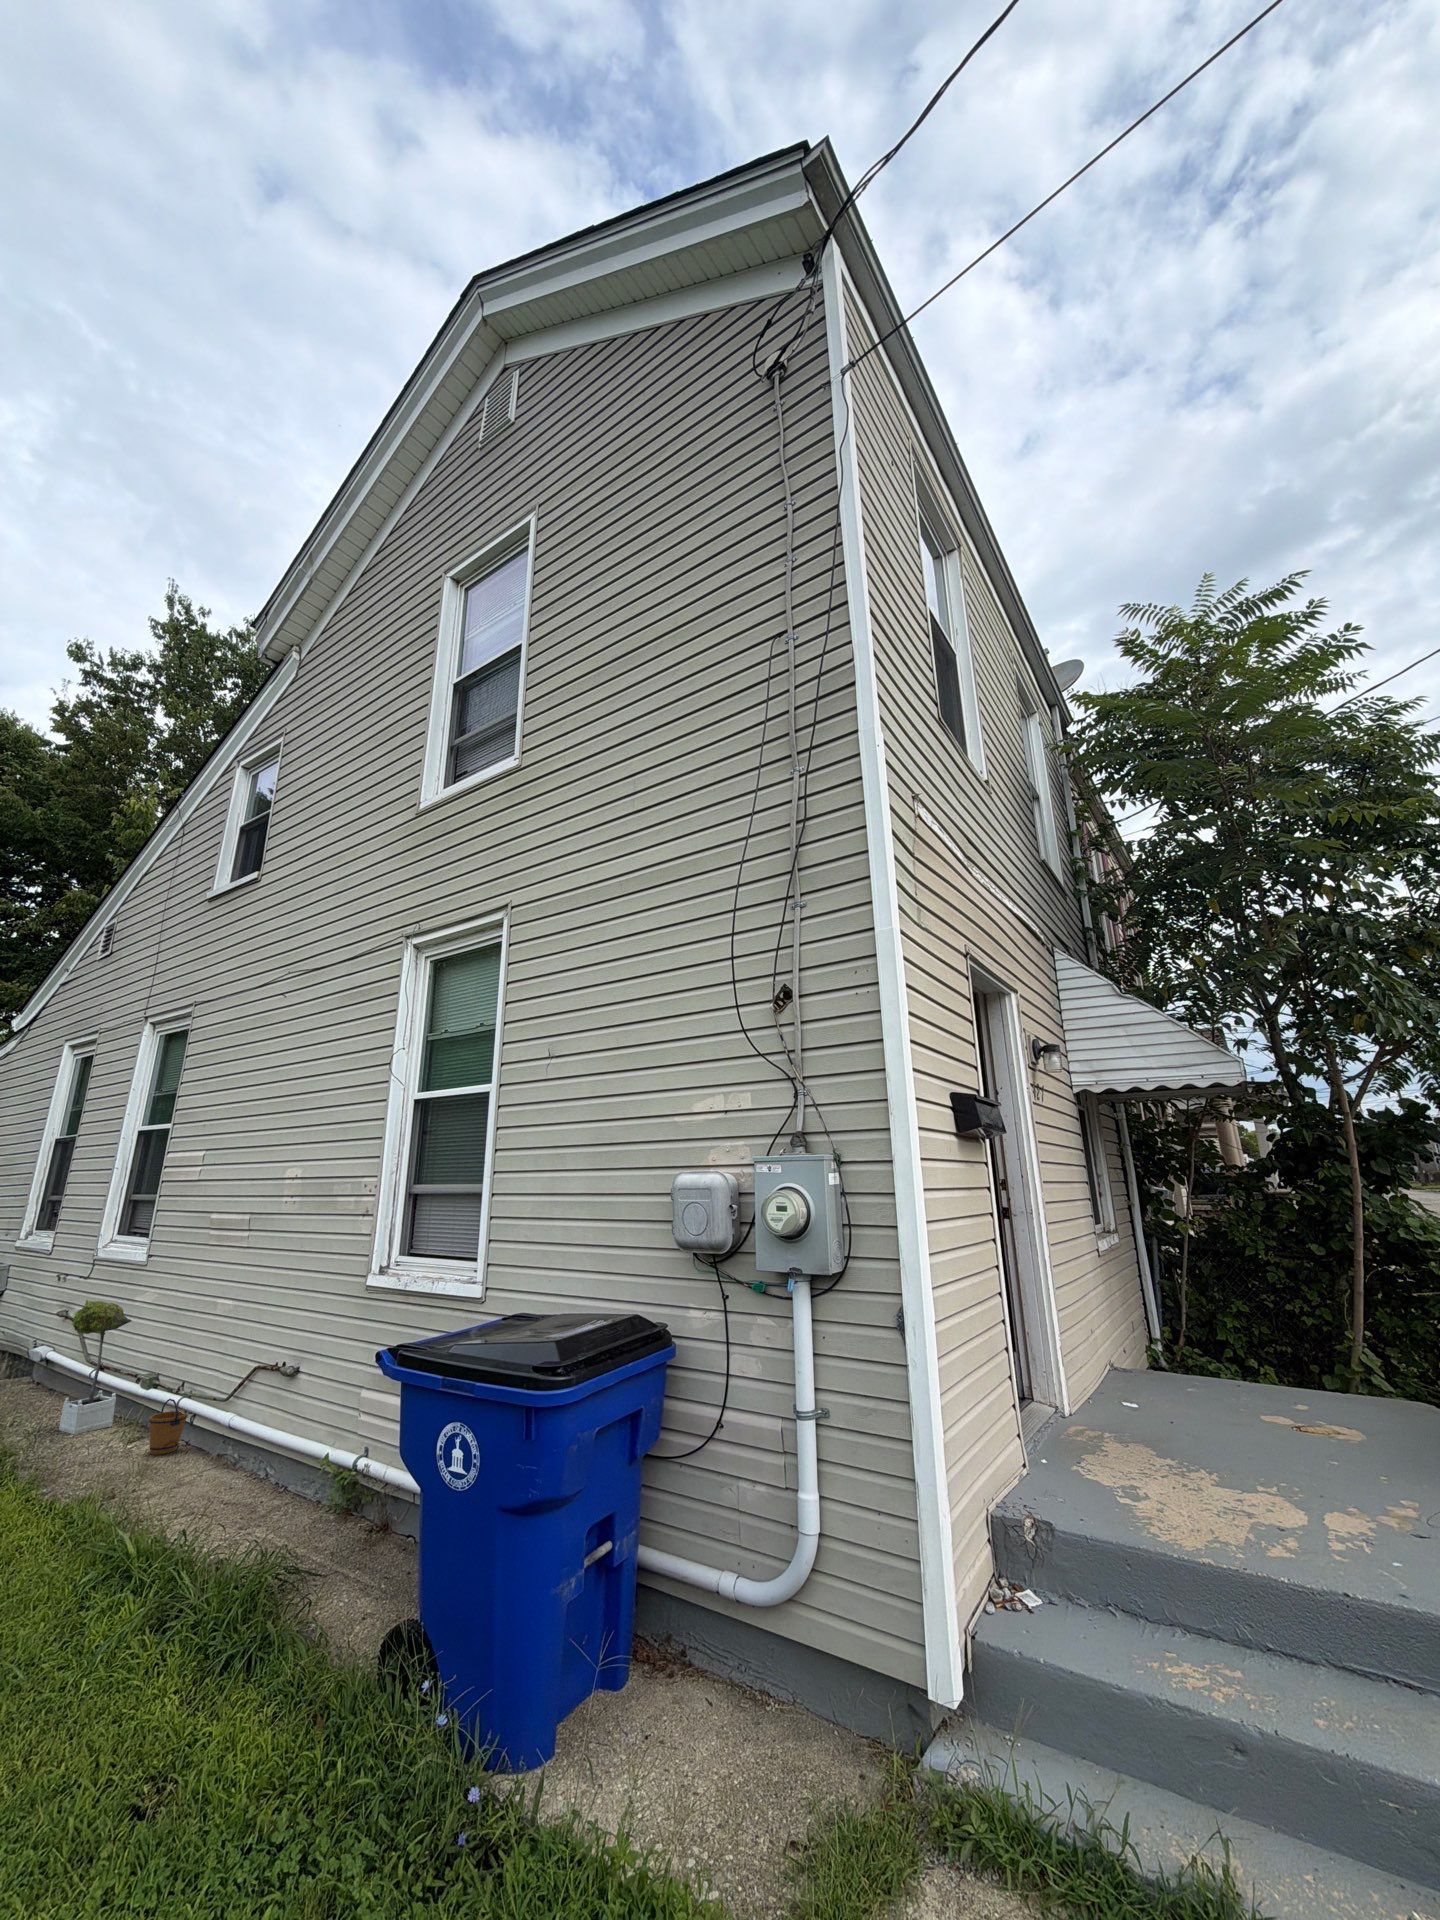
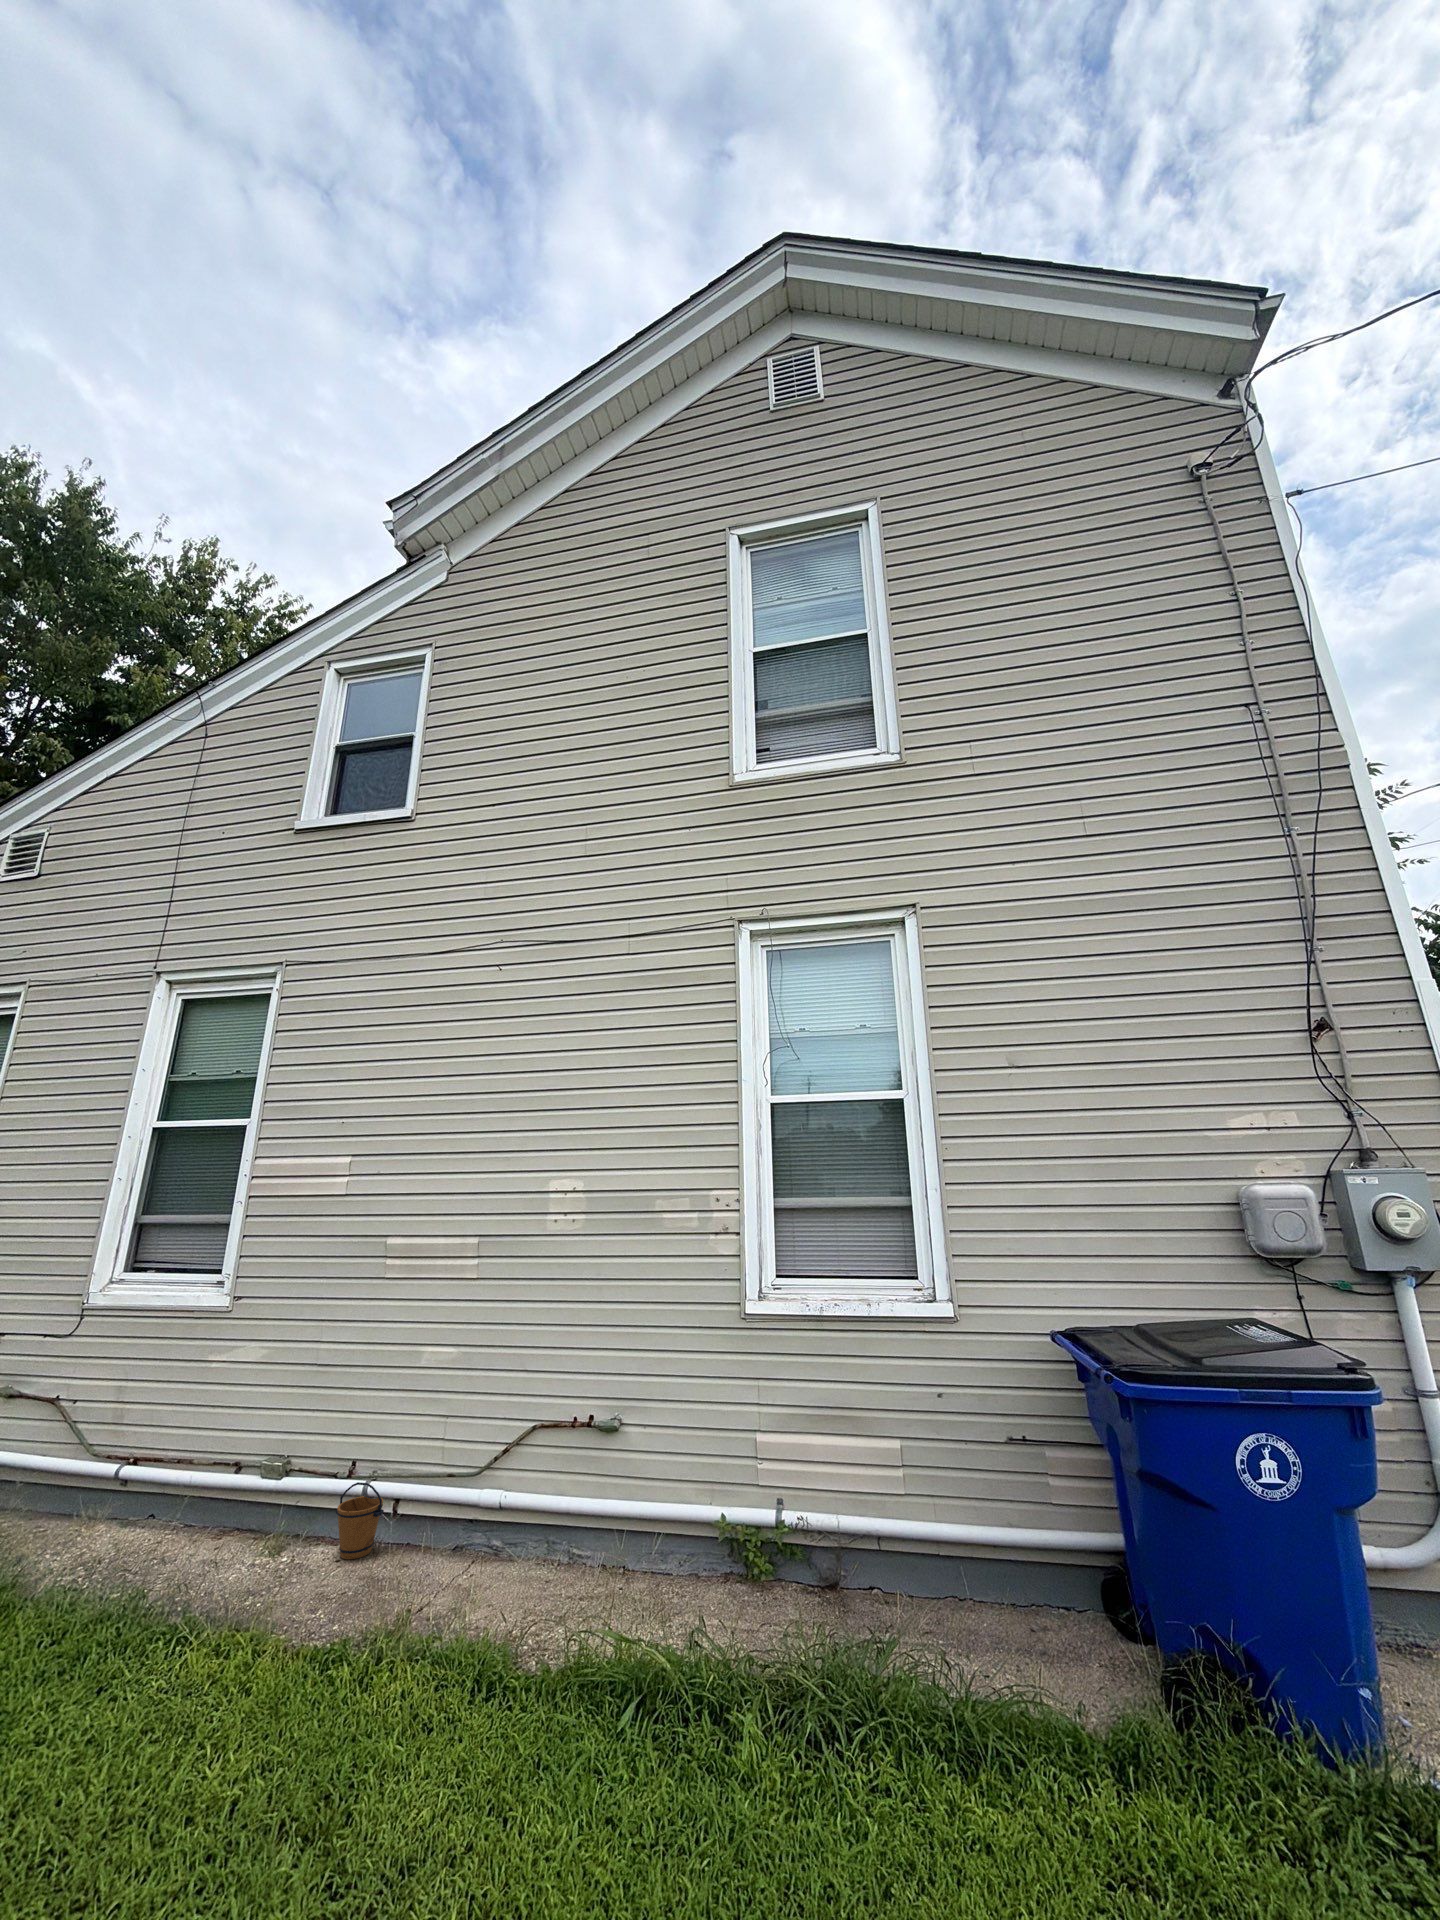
potted tree: present [59,1300,131,1434] -> none [119,1364,208,1555]

